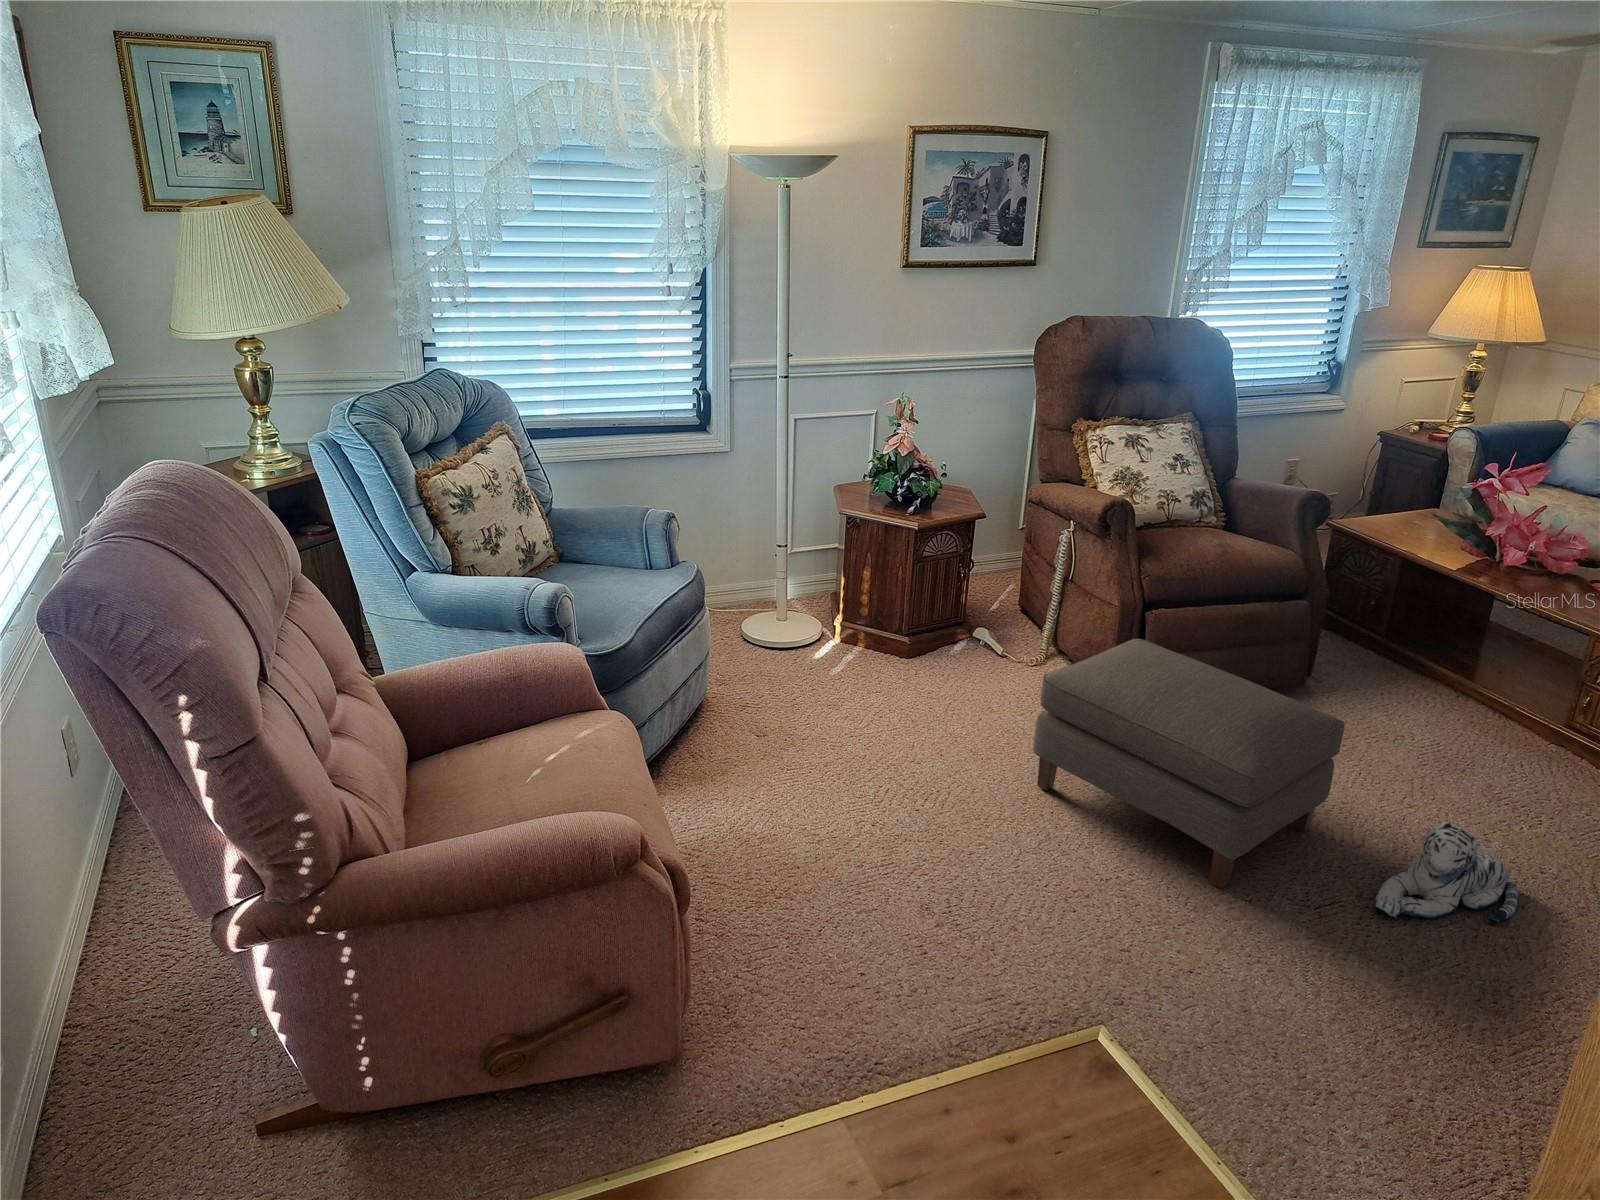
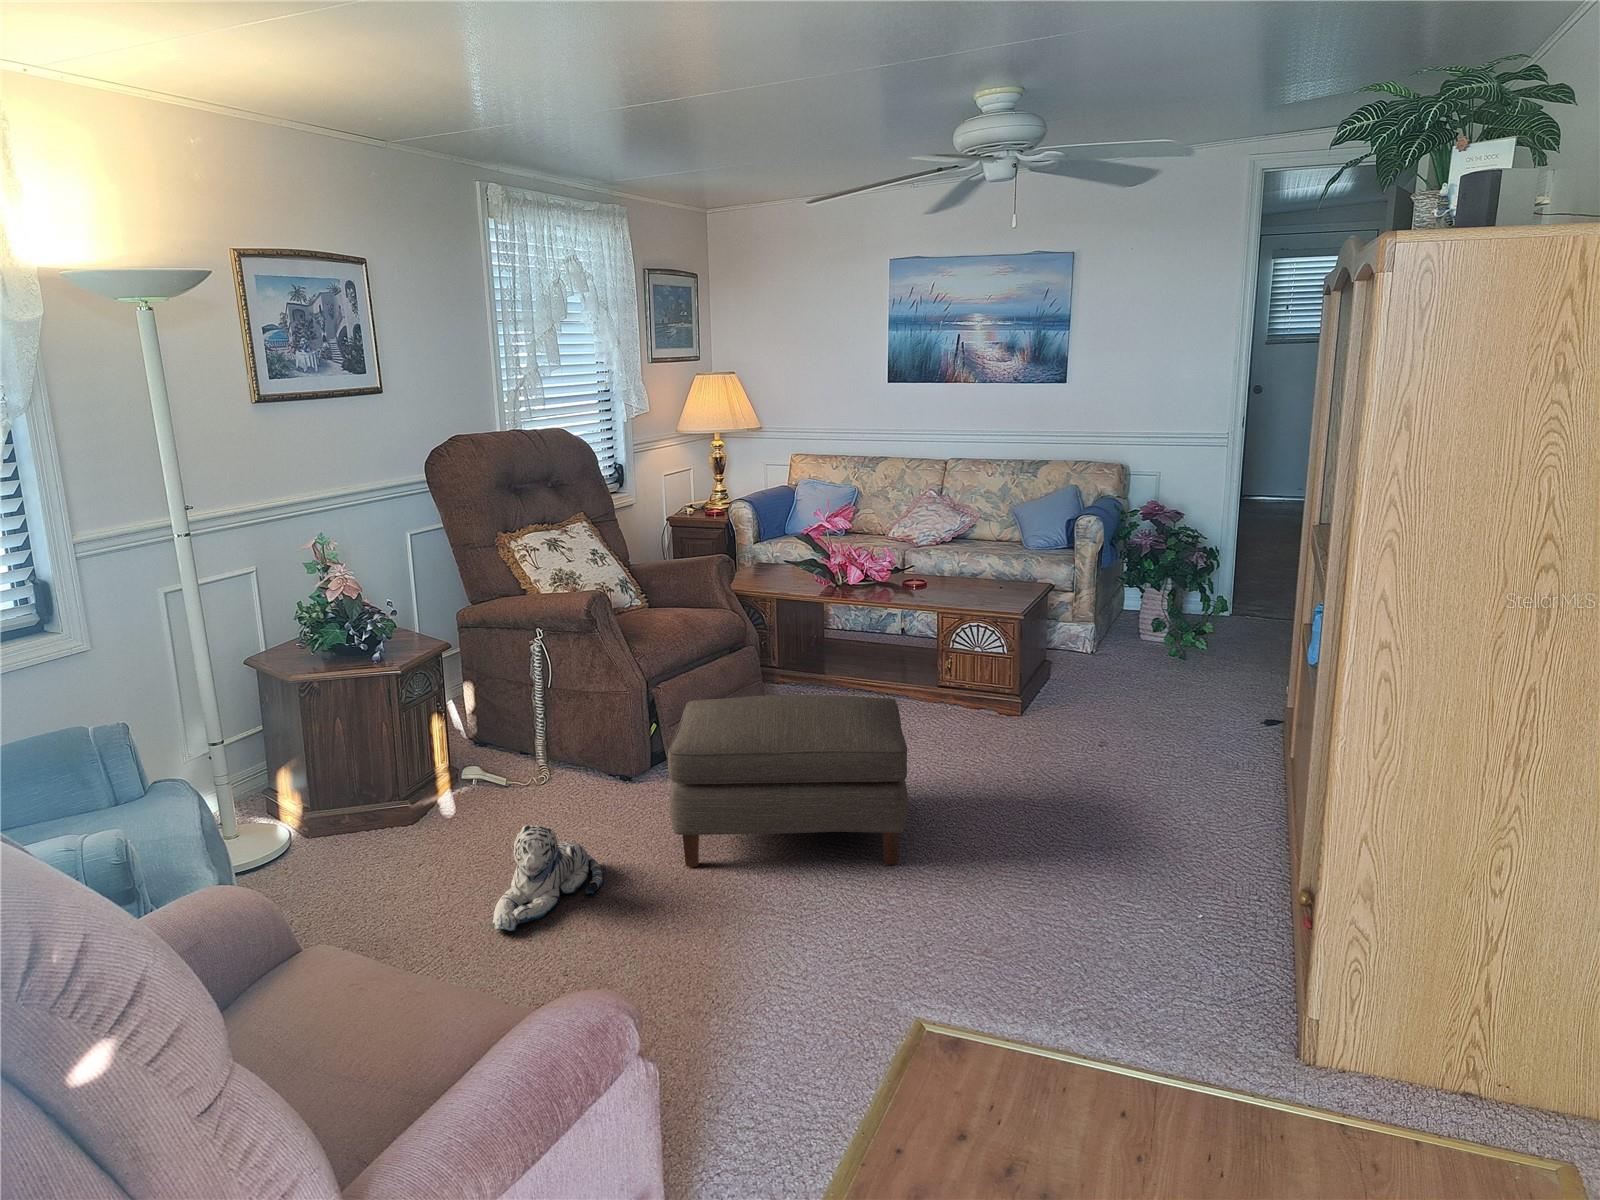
plush toy: present [1375,822,1518,922] -> present [493,825,603,931]

